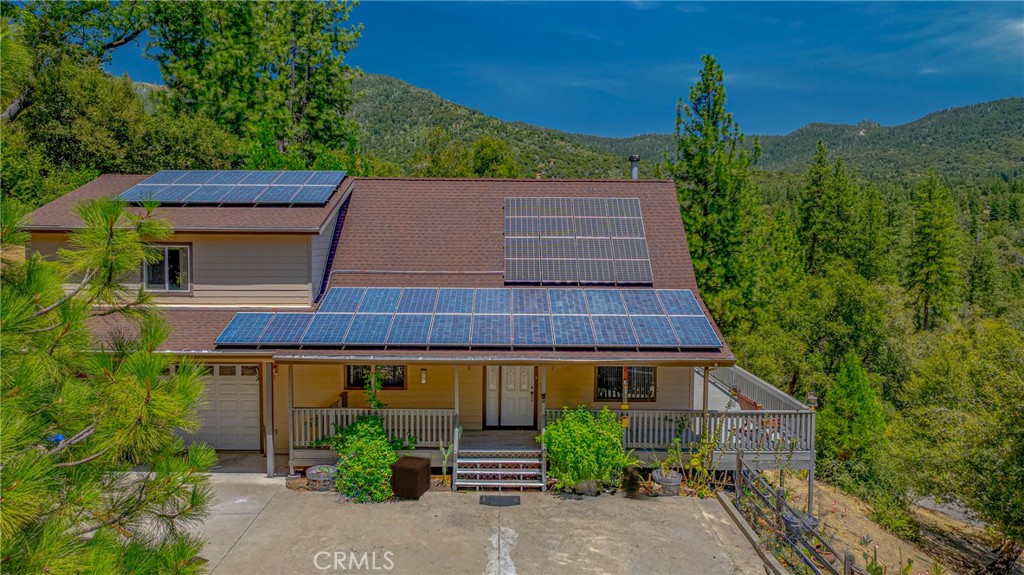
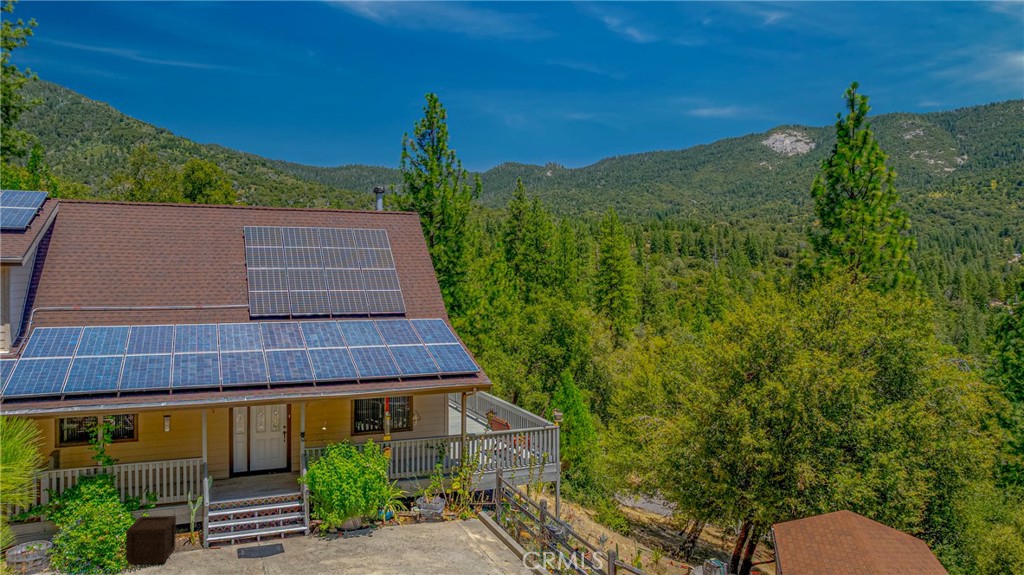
decorative plant: present [620,465,641,497] -> none [385,494,407,526]

